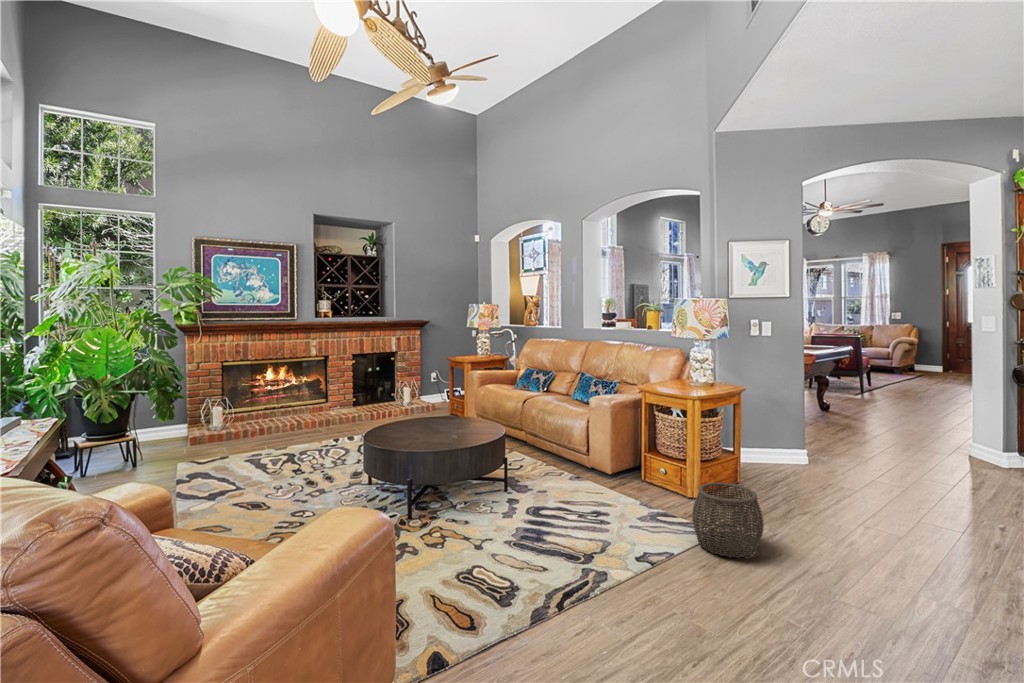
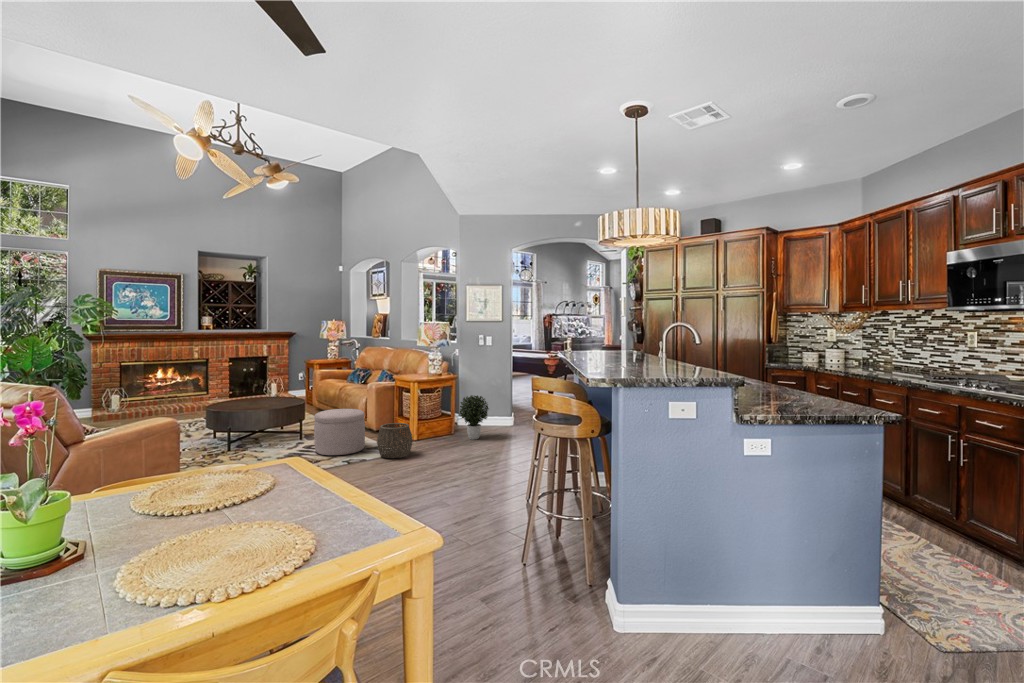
potted plant: none [777,423,840,502] -> present [460,395,489,440]
ottoman: none [563,449,649,543] -> present [314,409,365,455]

